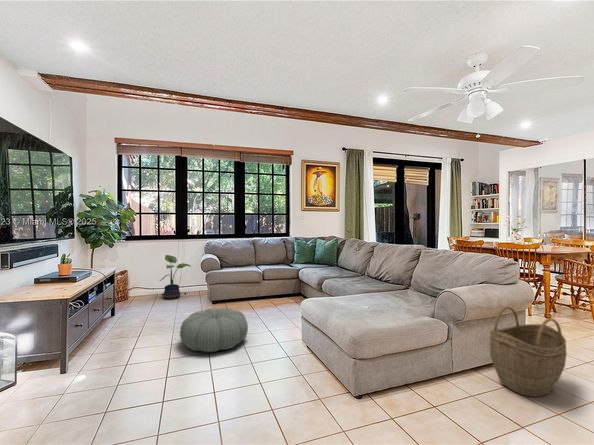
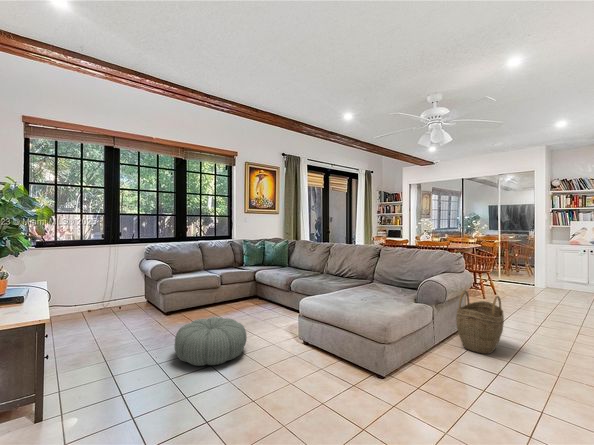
potted plant: present [160,255,191,300] -> none [92,264,130,318]

